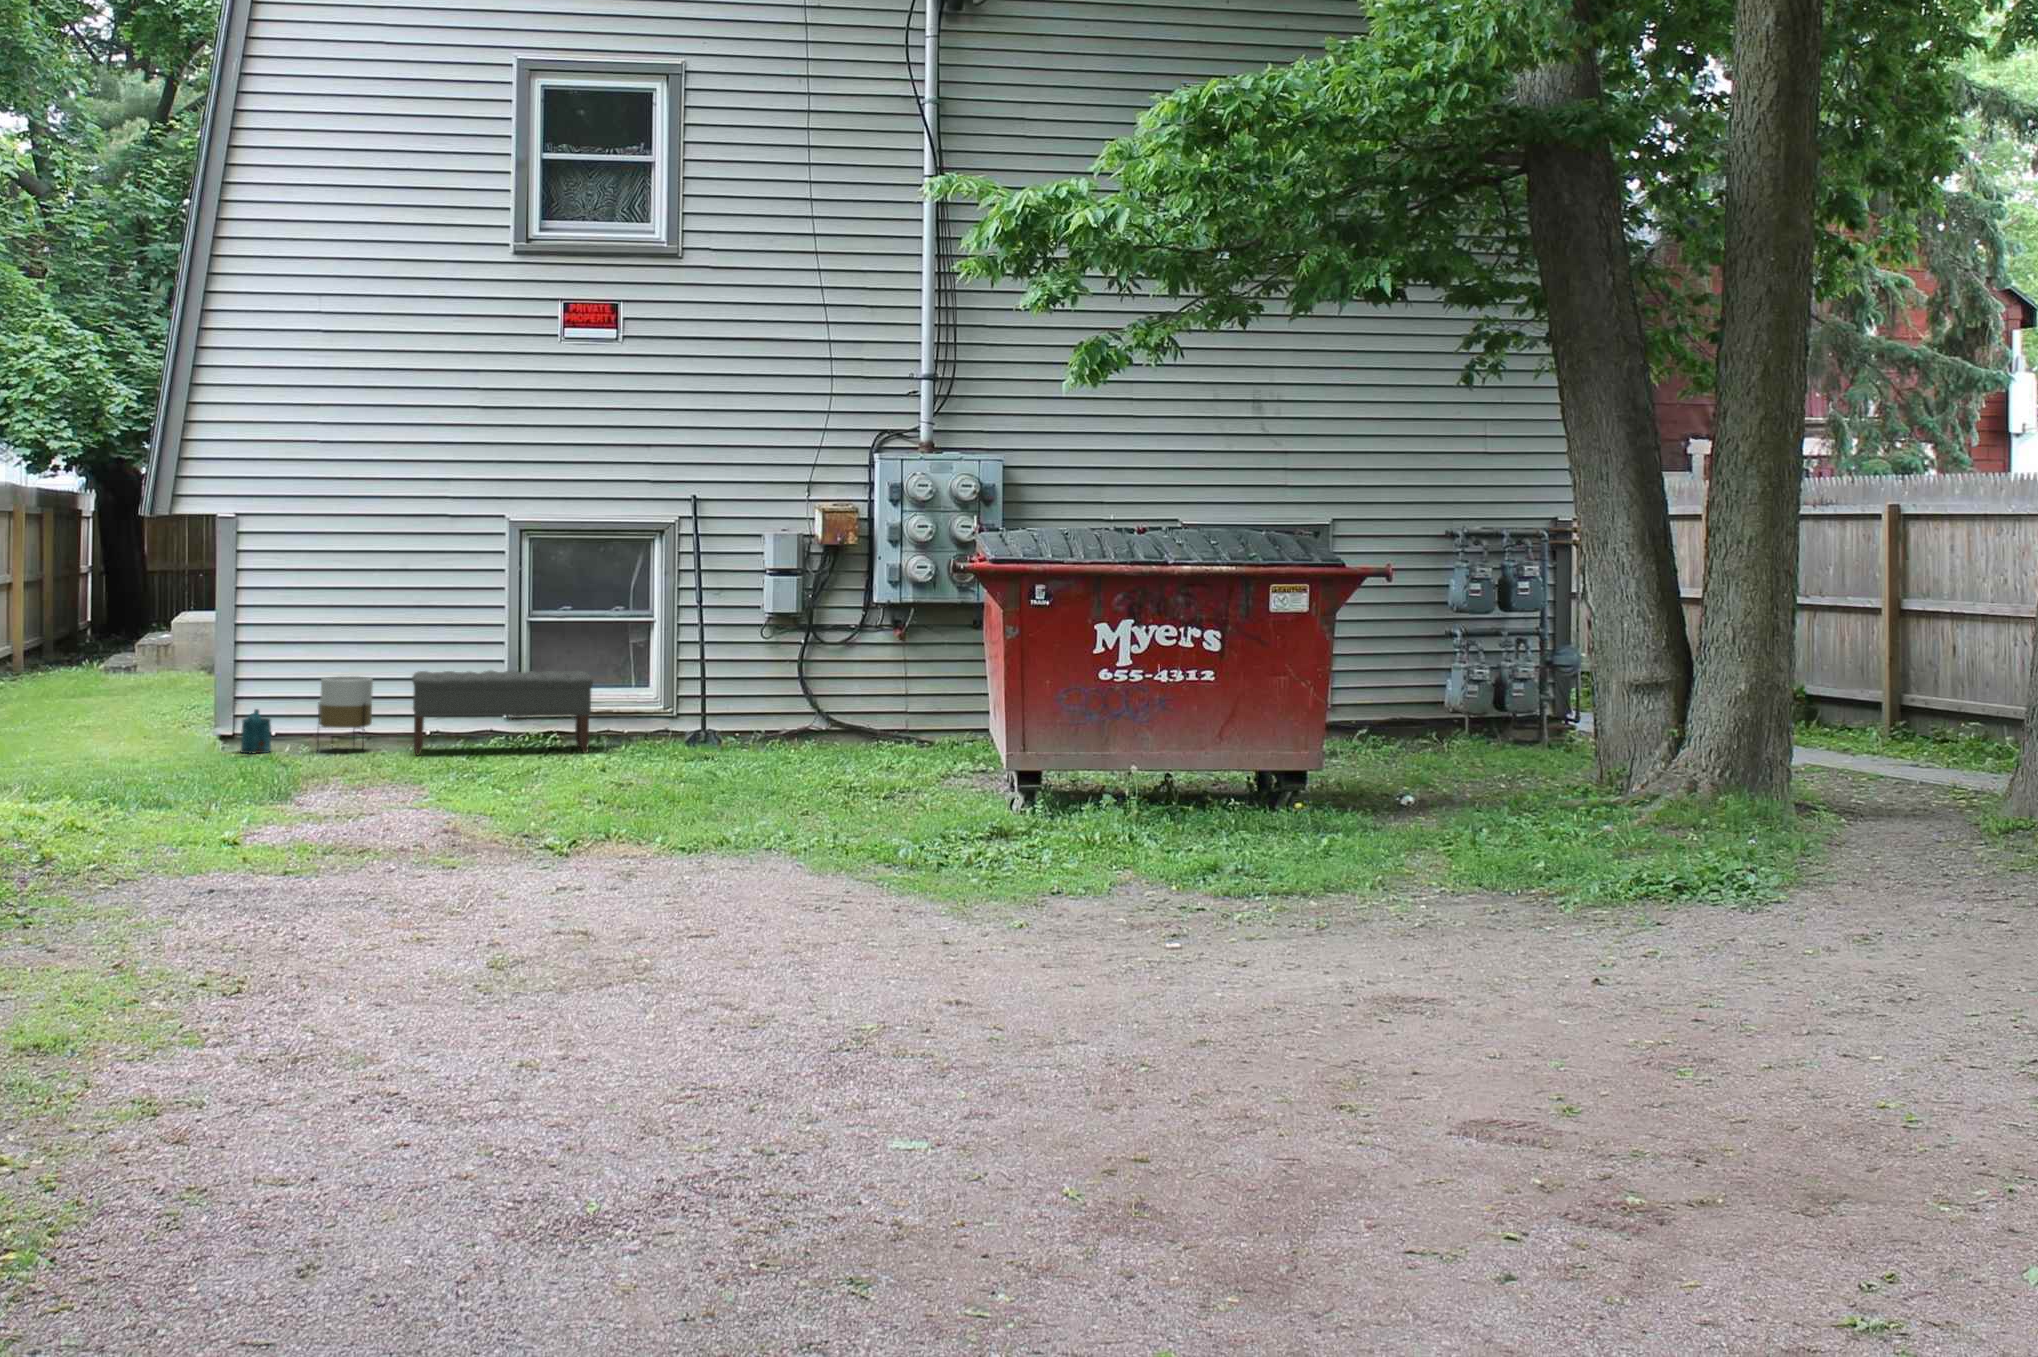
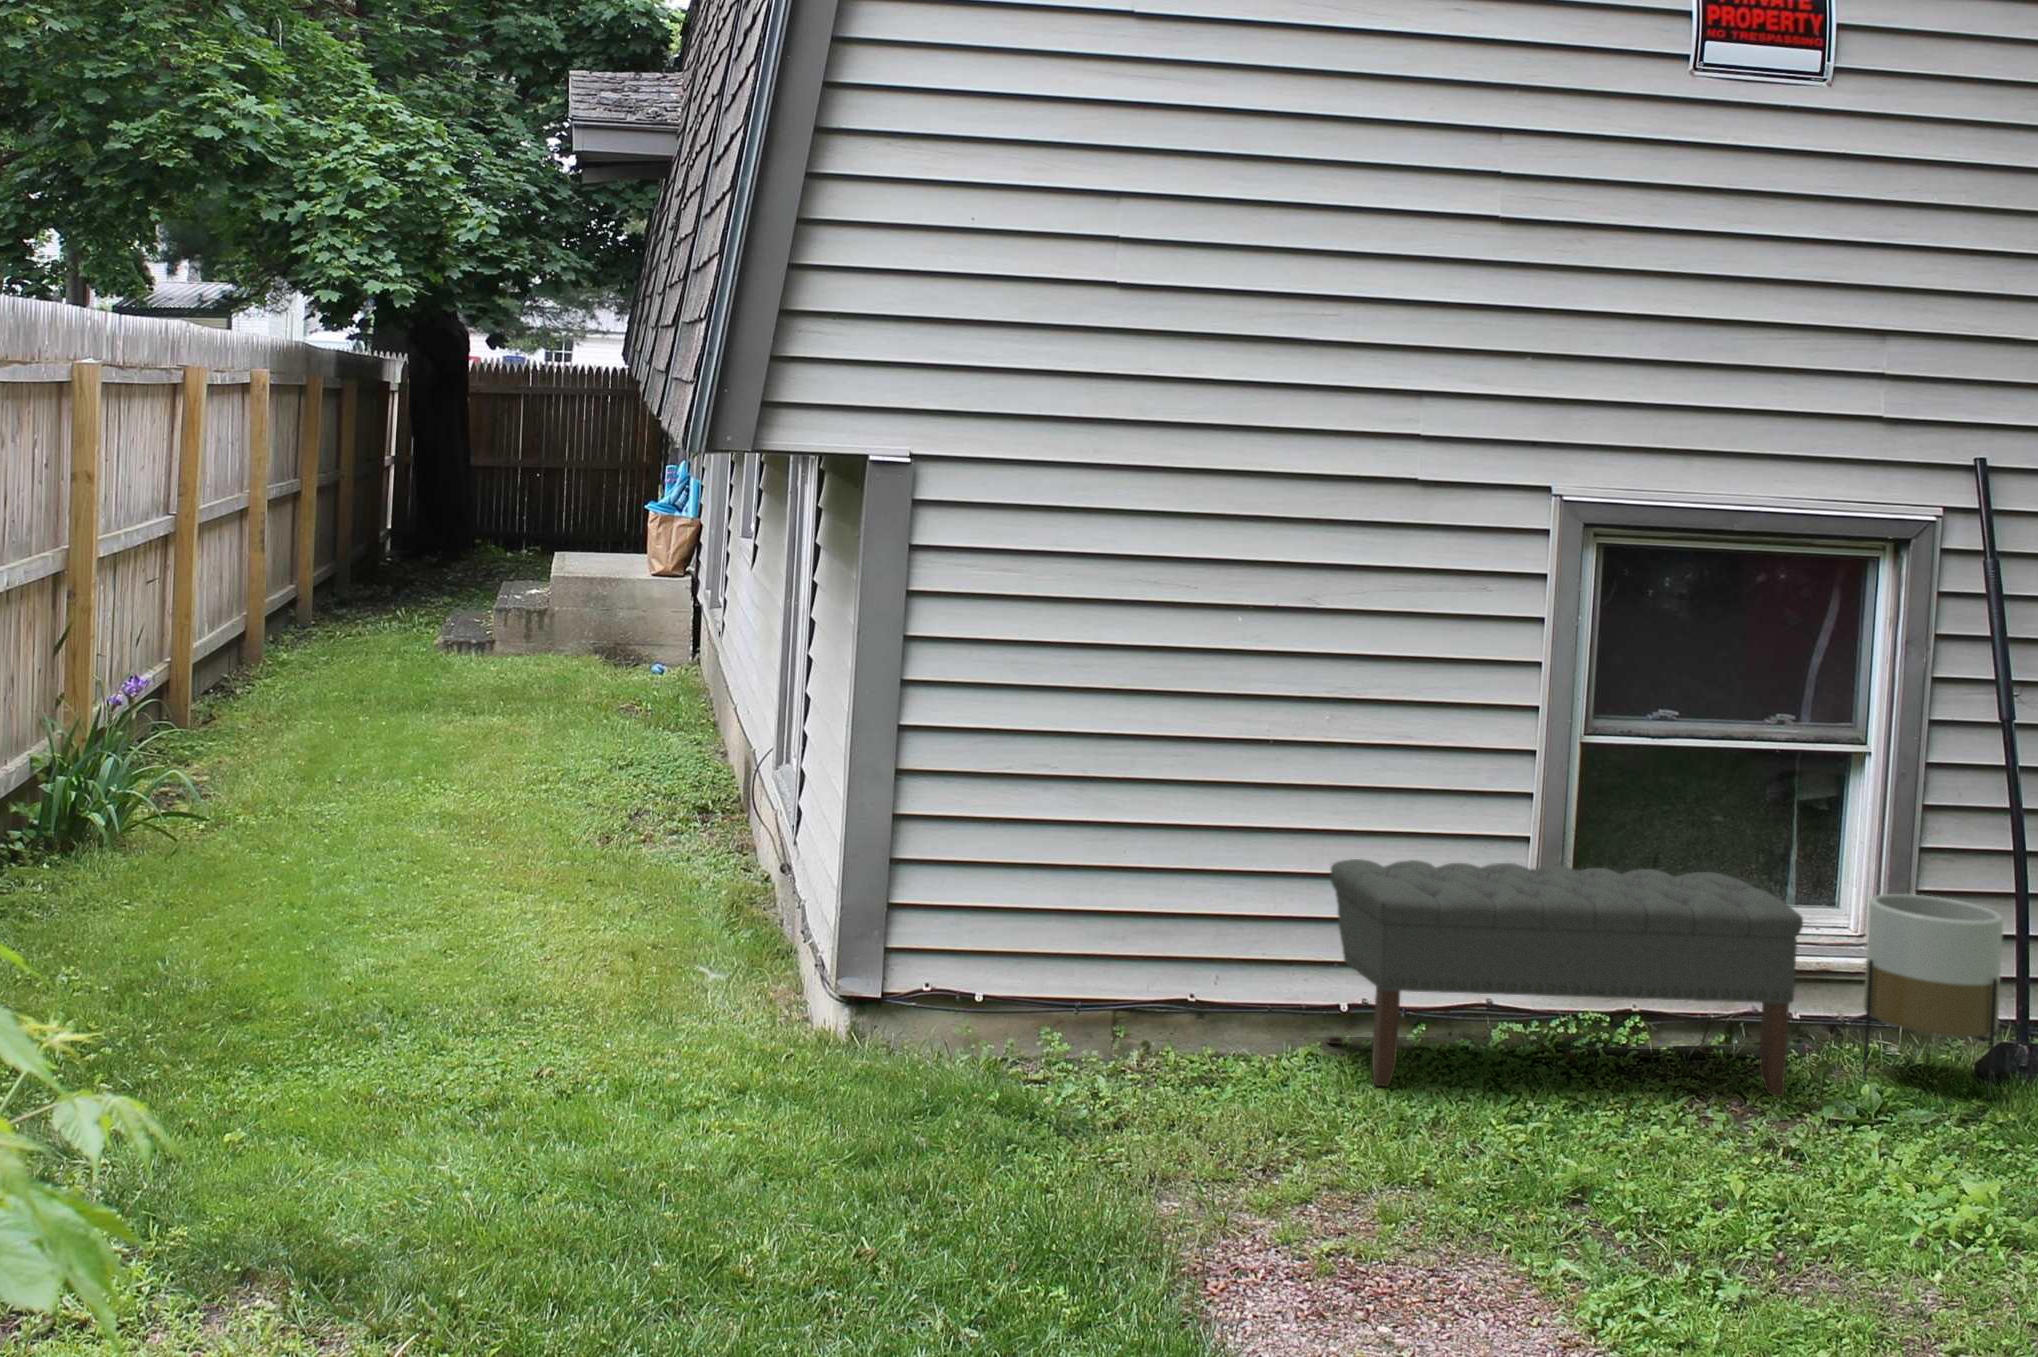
planter: present [318,676,373,750] -> present [1863,894,2003,1099]
watering can: present [241,709,271,753] -> none [933,926,1007,1043]

